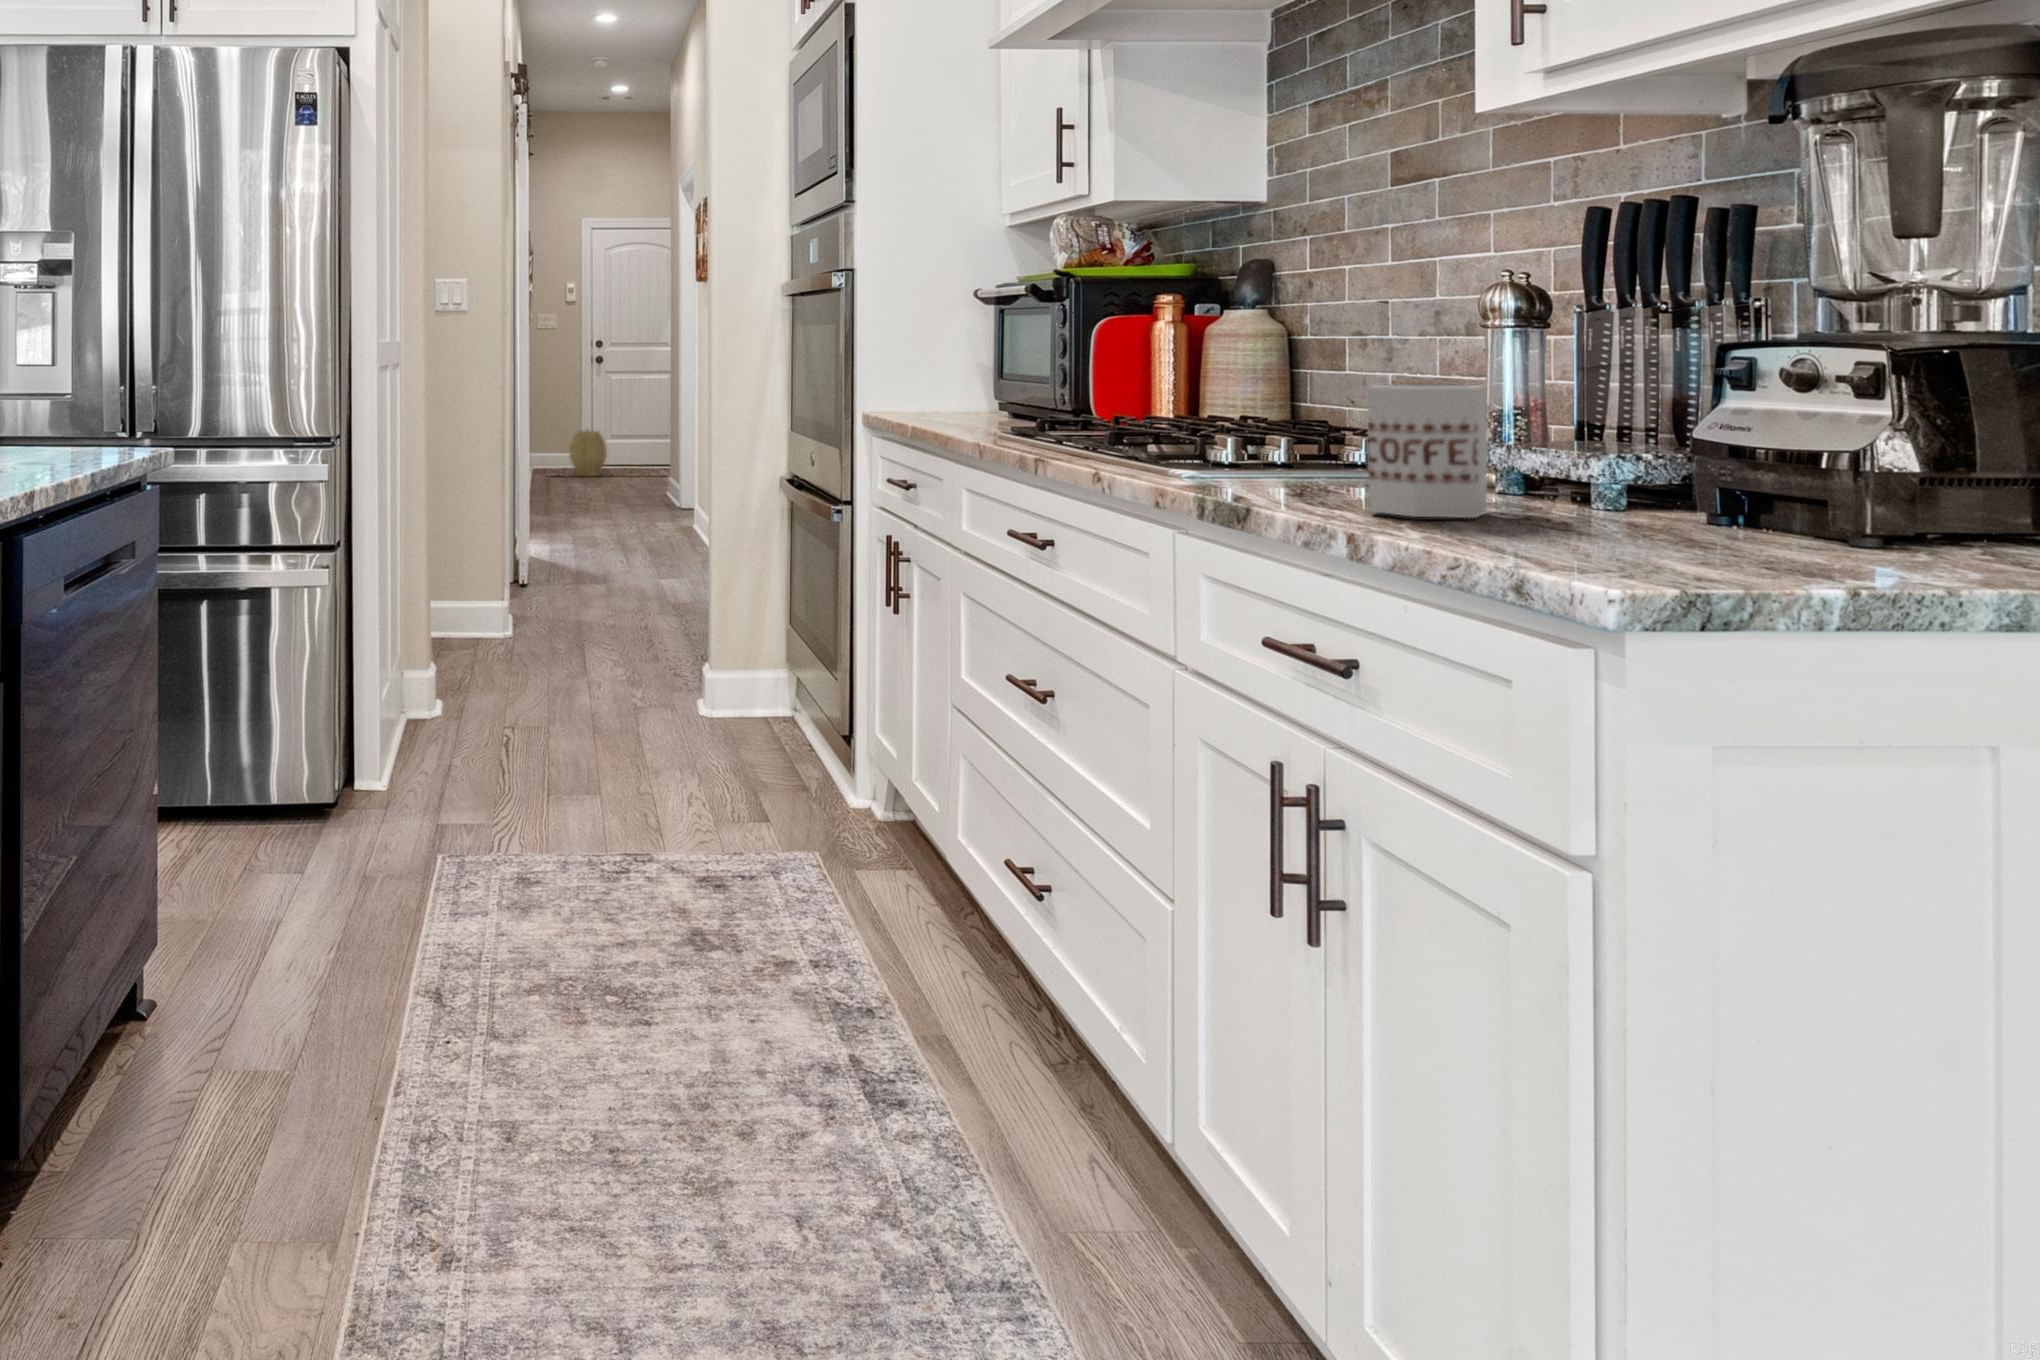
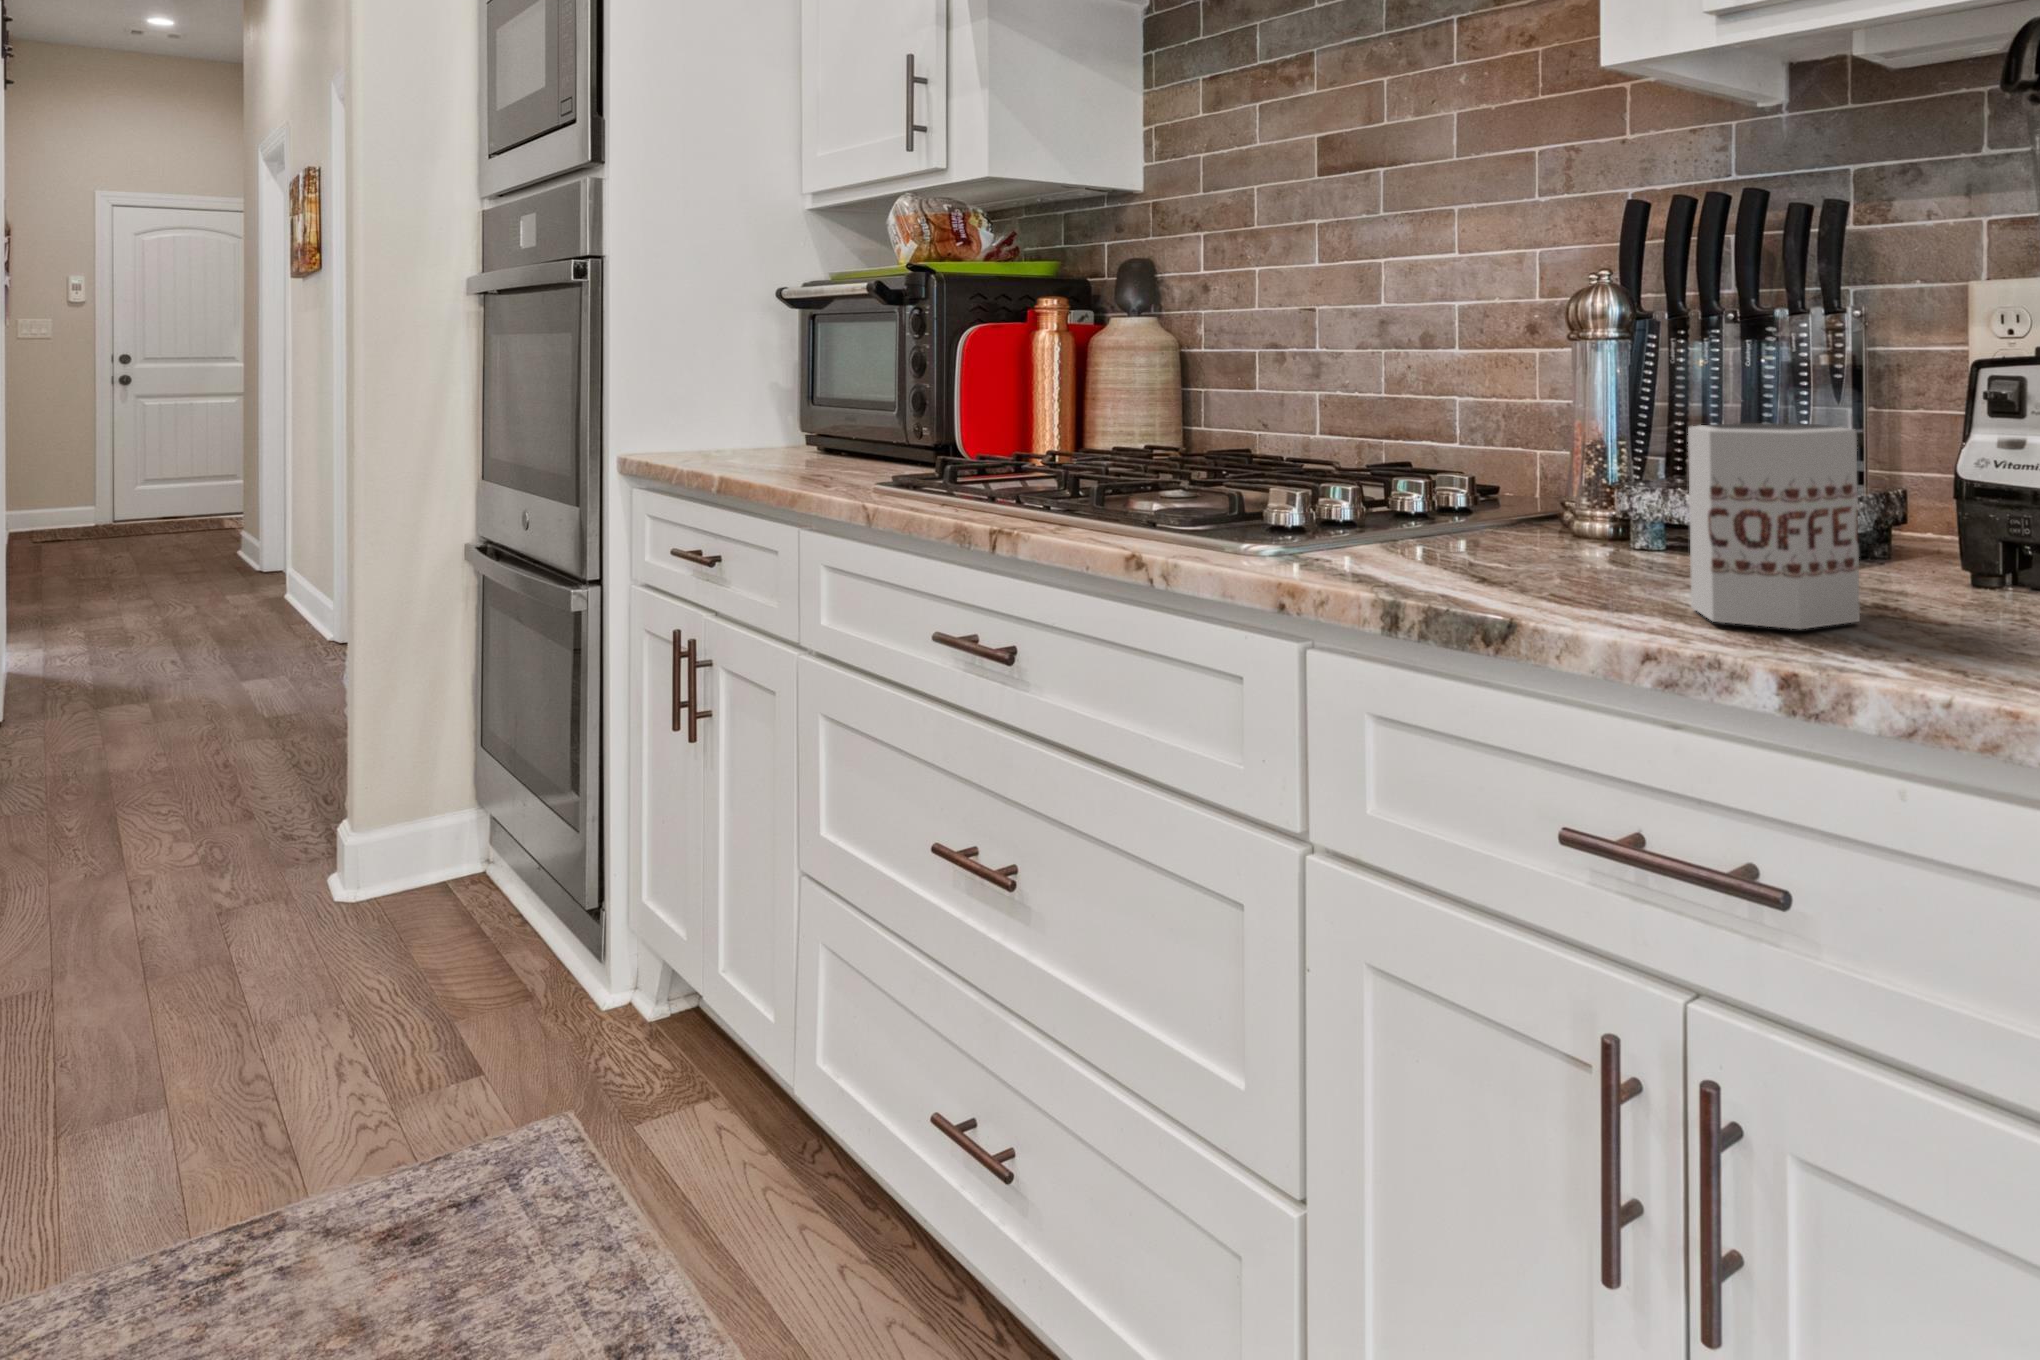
woven basket: present [569,430,607,477] -> none [73,472,135,535]

